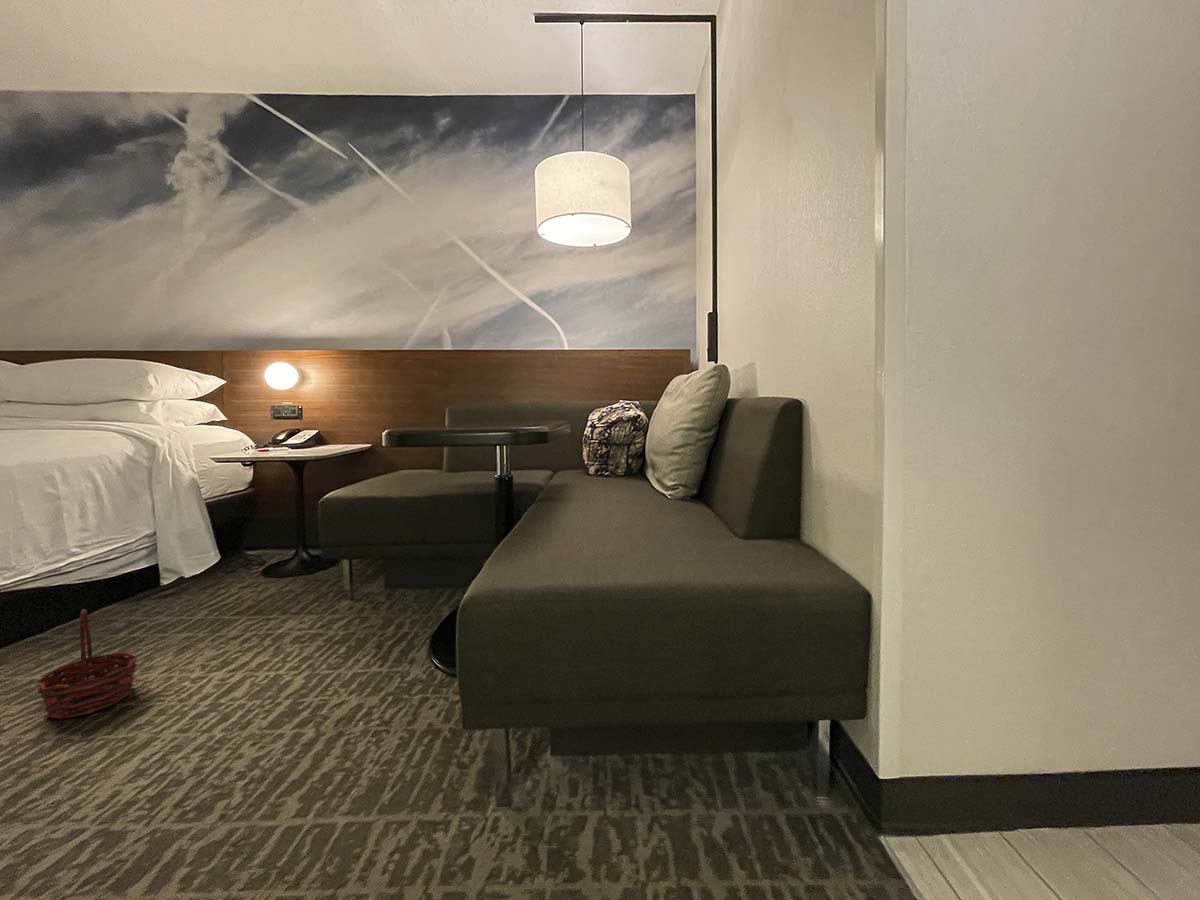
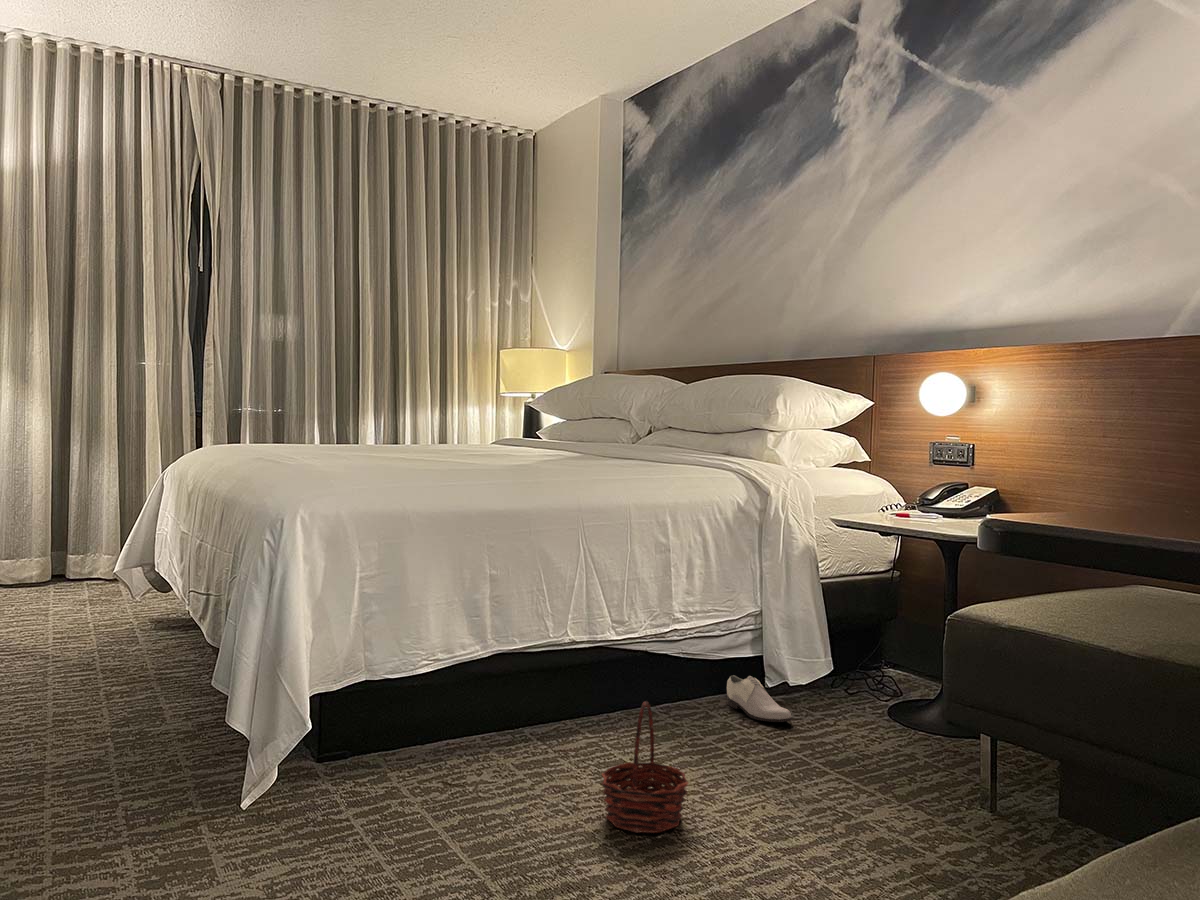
shoe: none [127,577,196,605] -> present [727,675,792,722]

